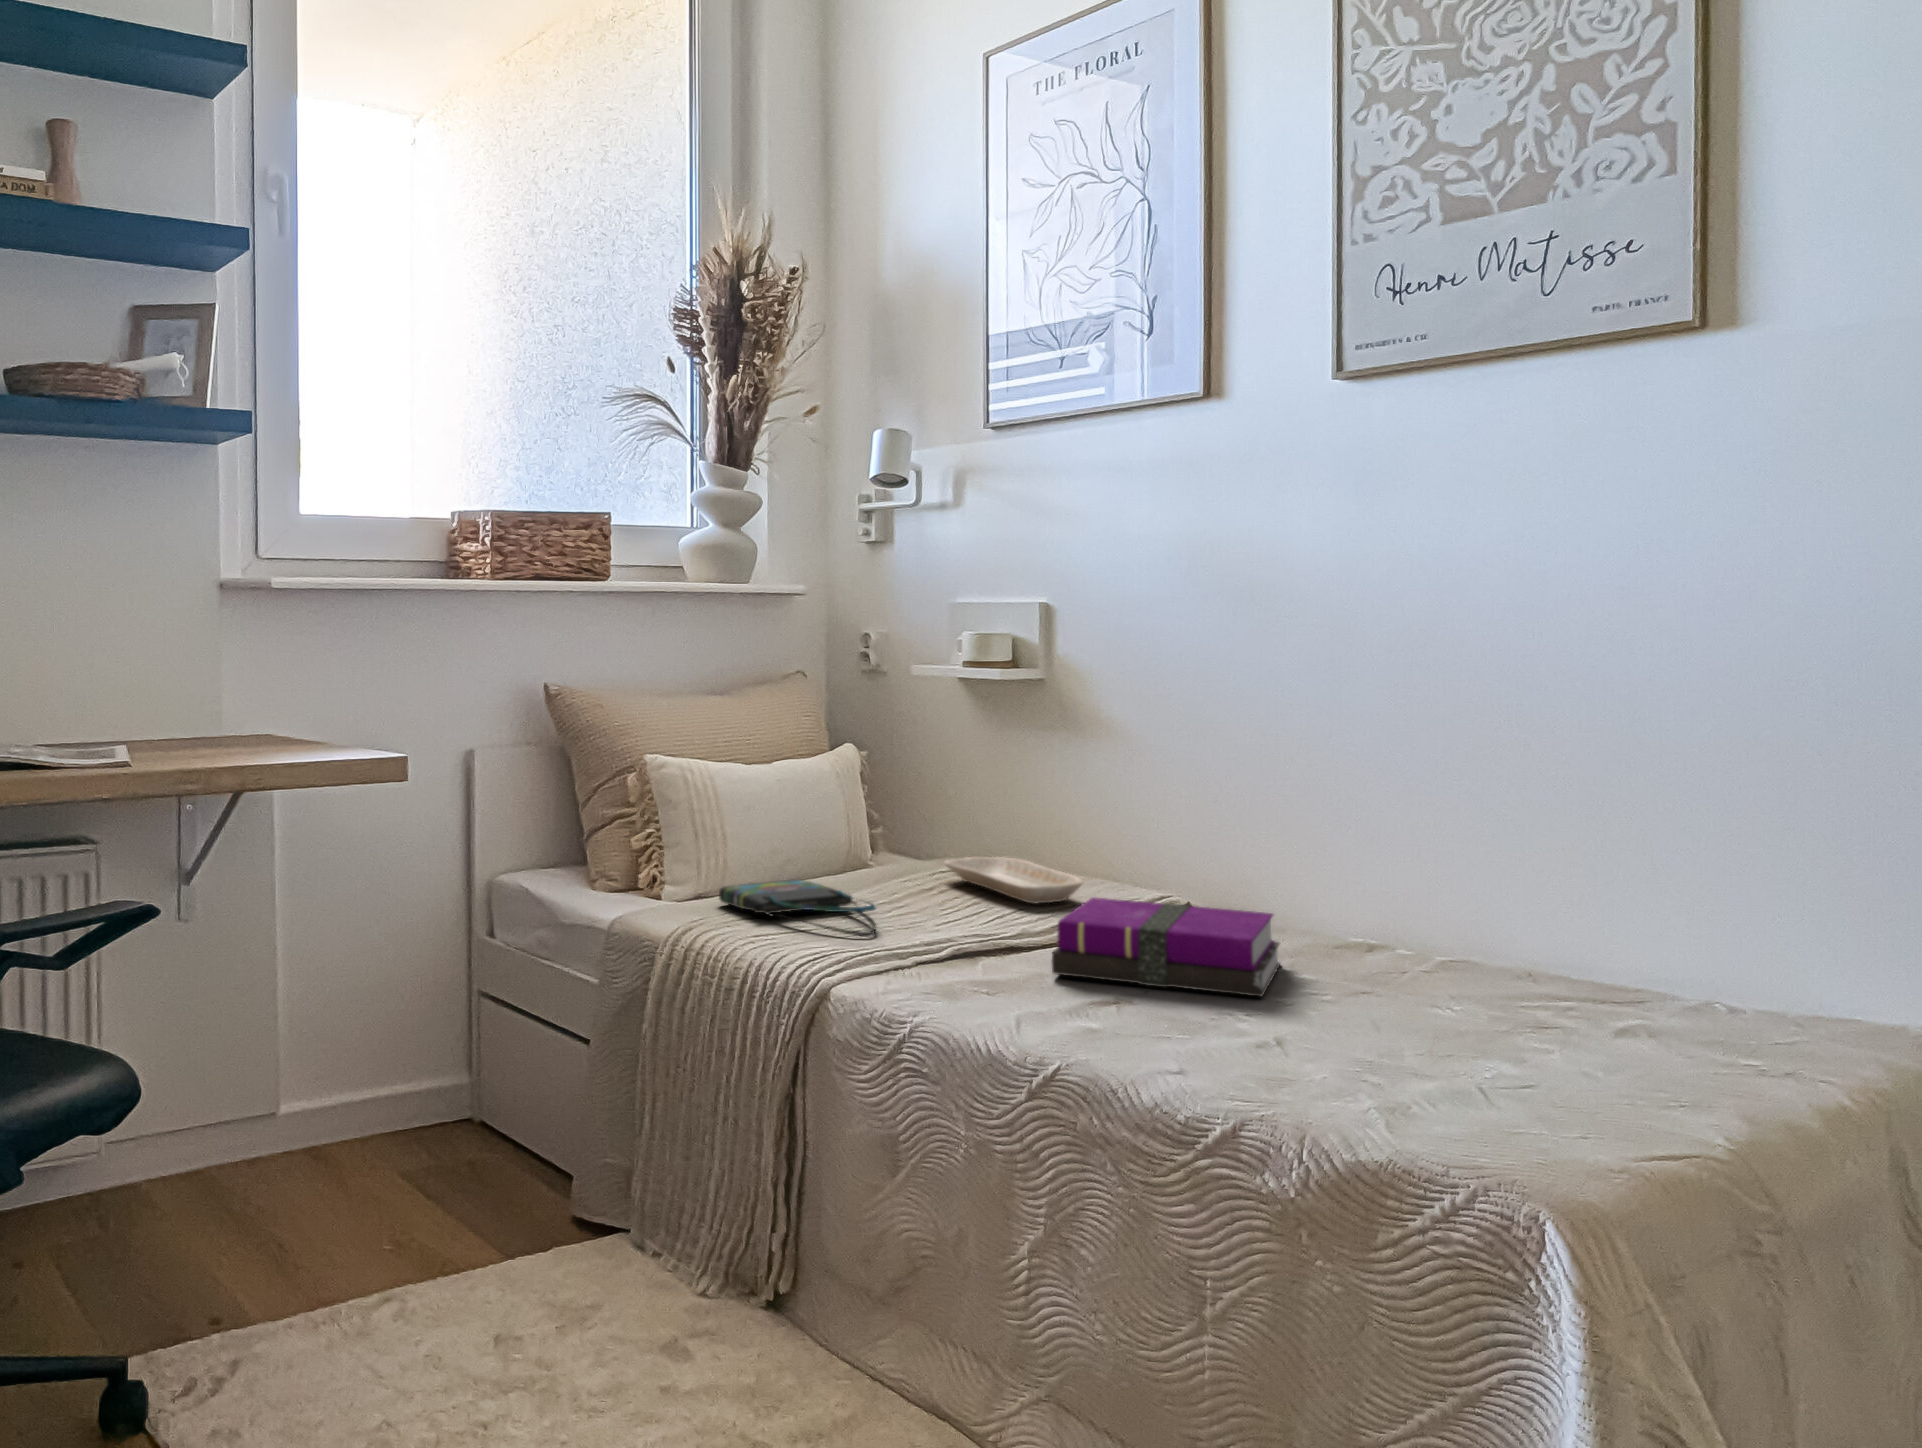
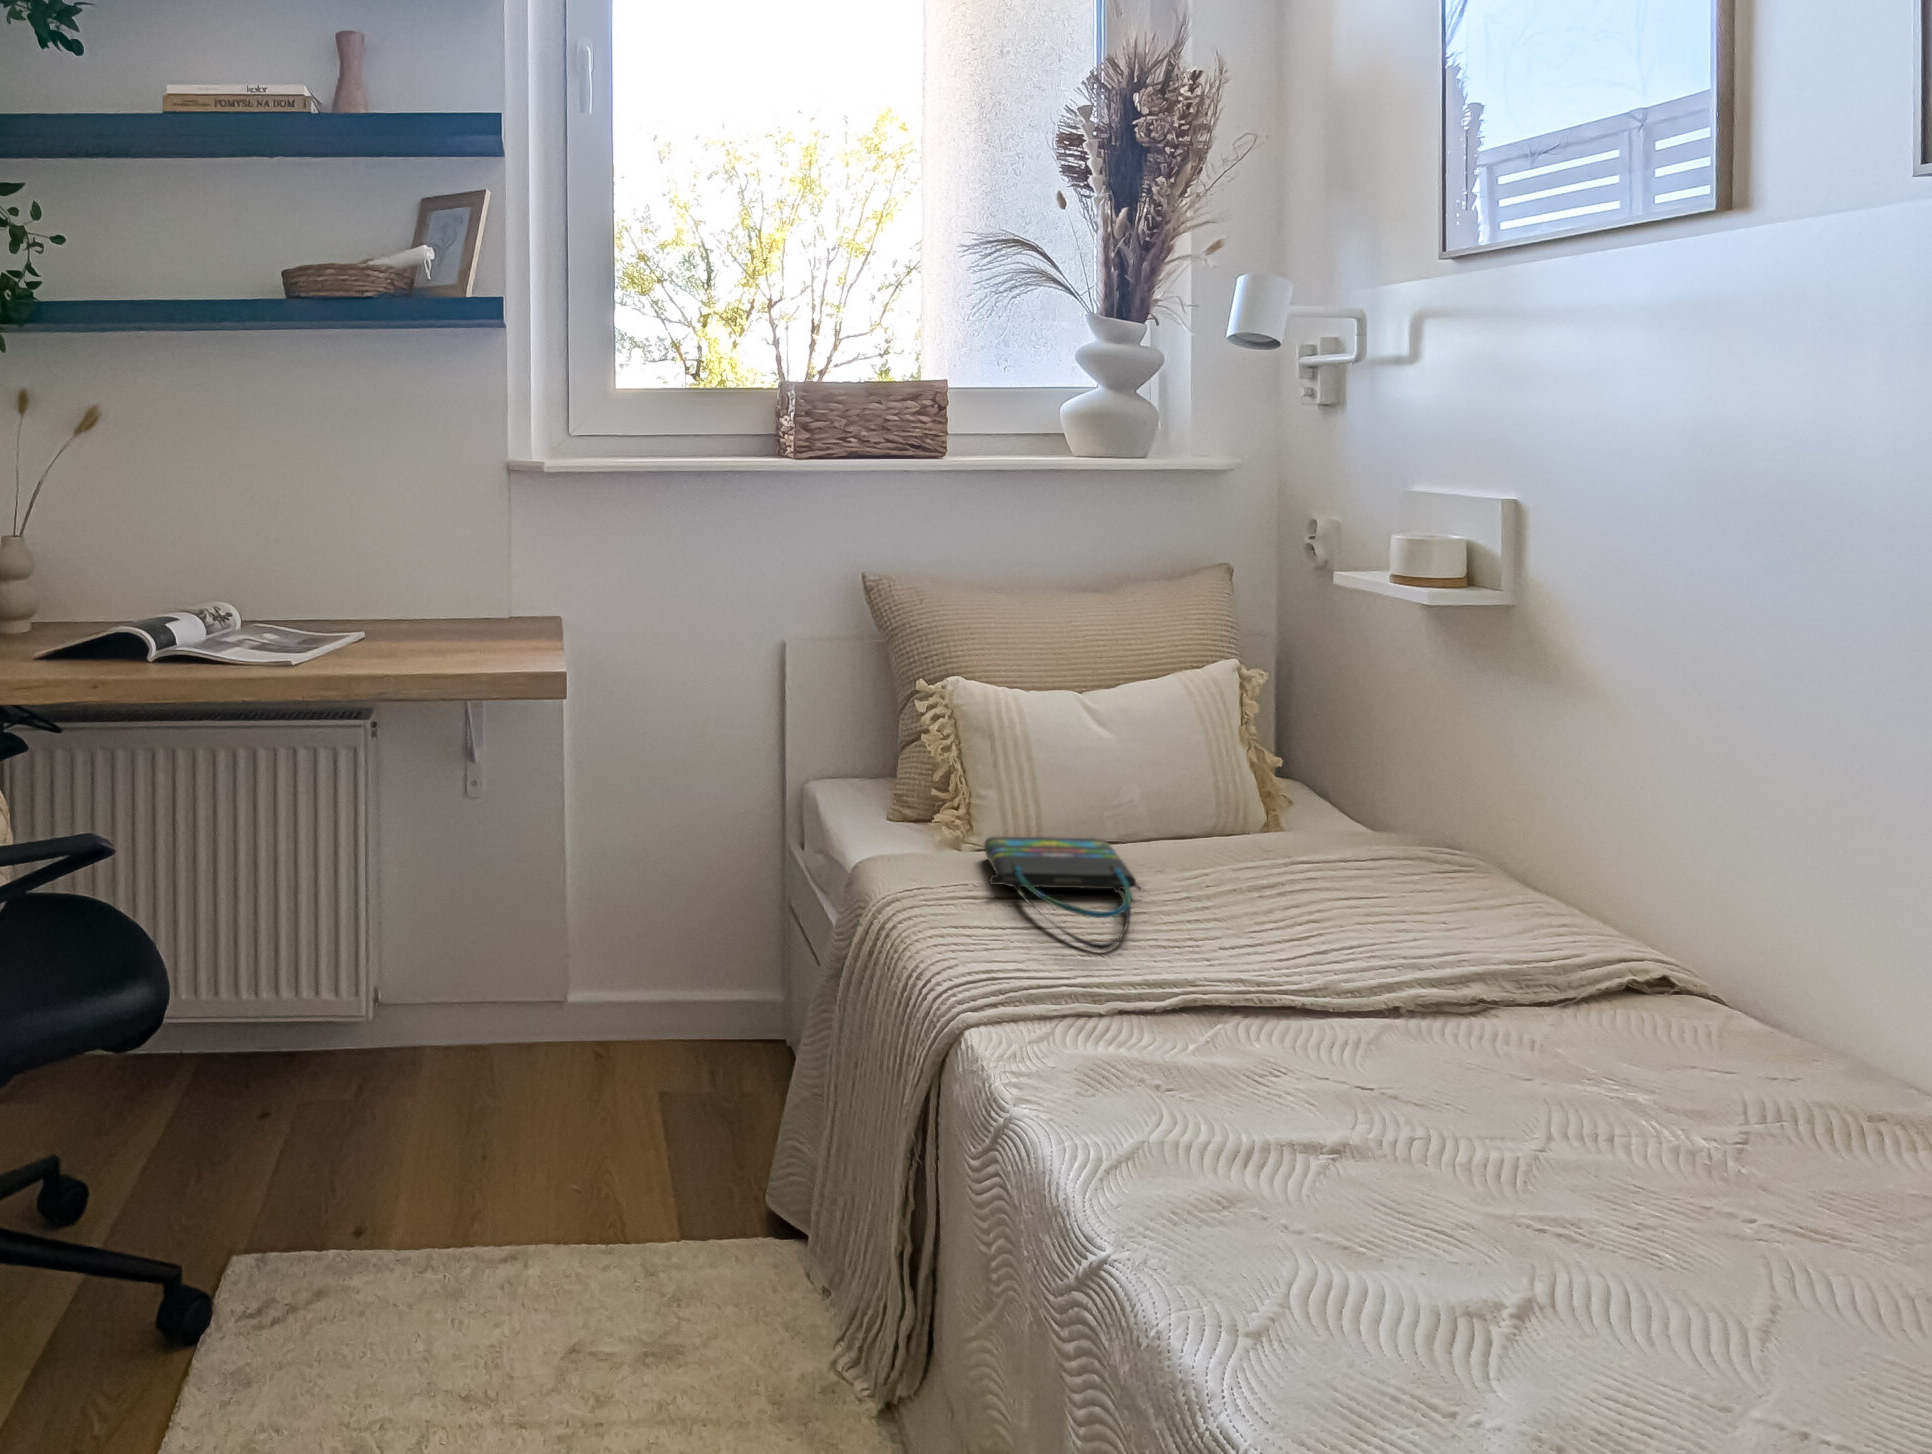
tray: present [944,857,1084,903] -> none [1319,834,1494,932]
notebook: present [1052,897,1280,997] -> none [1274,969,1727,1241]

